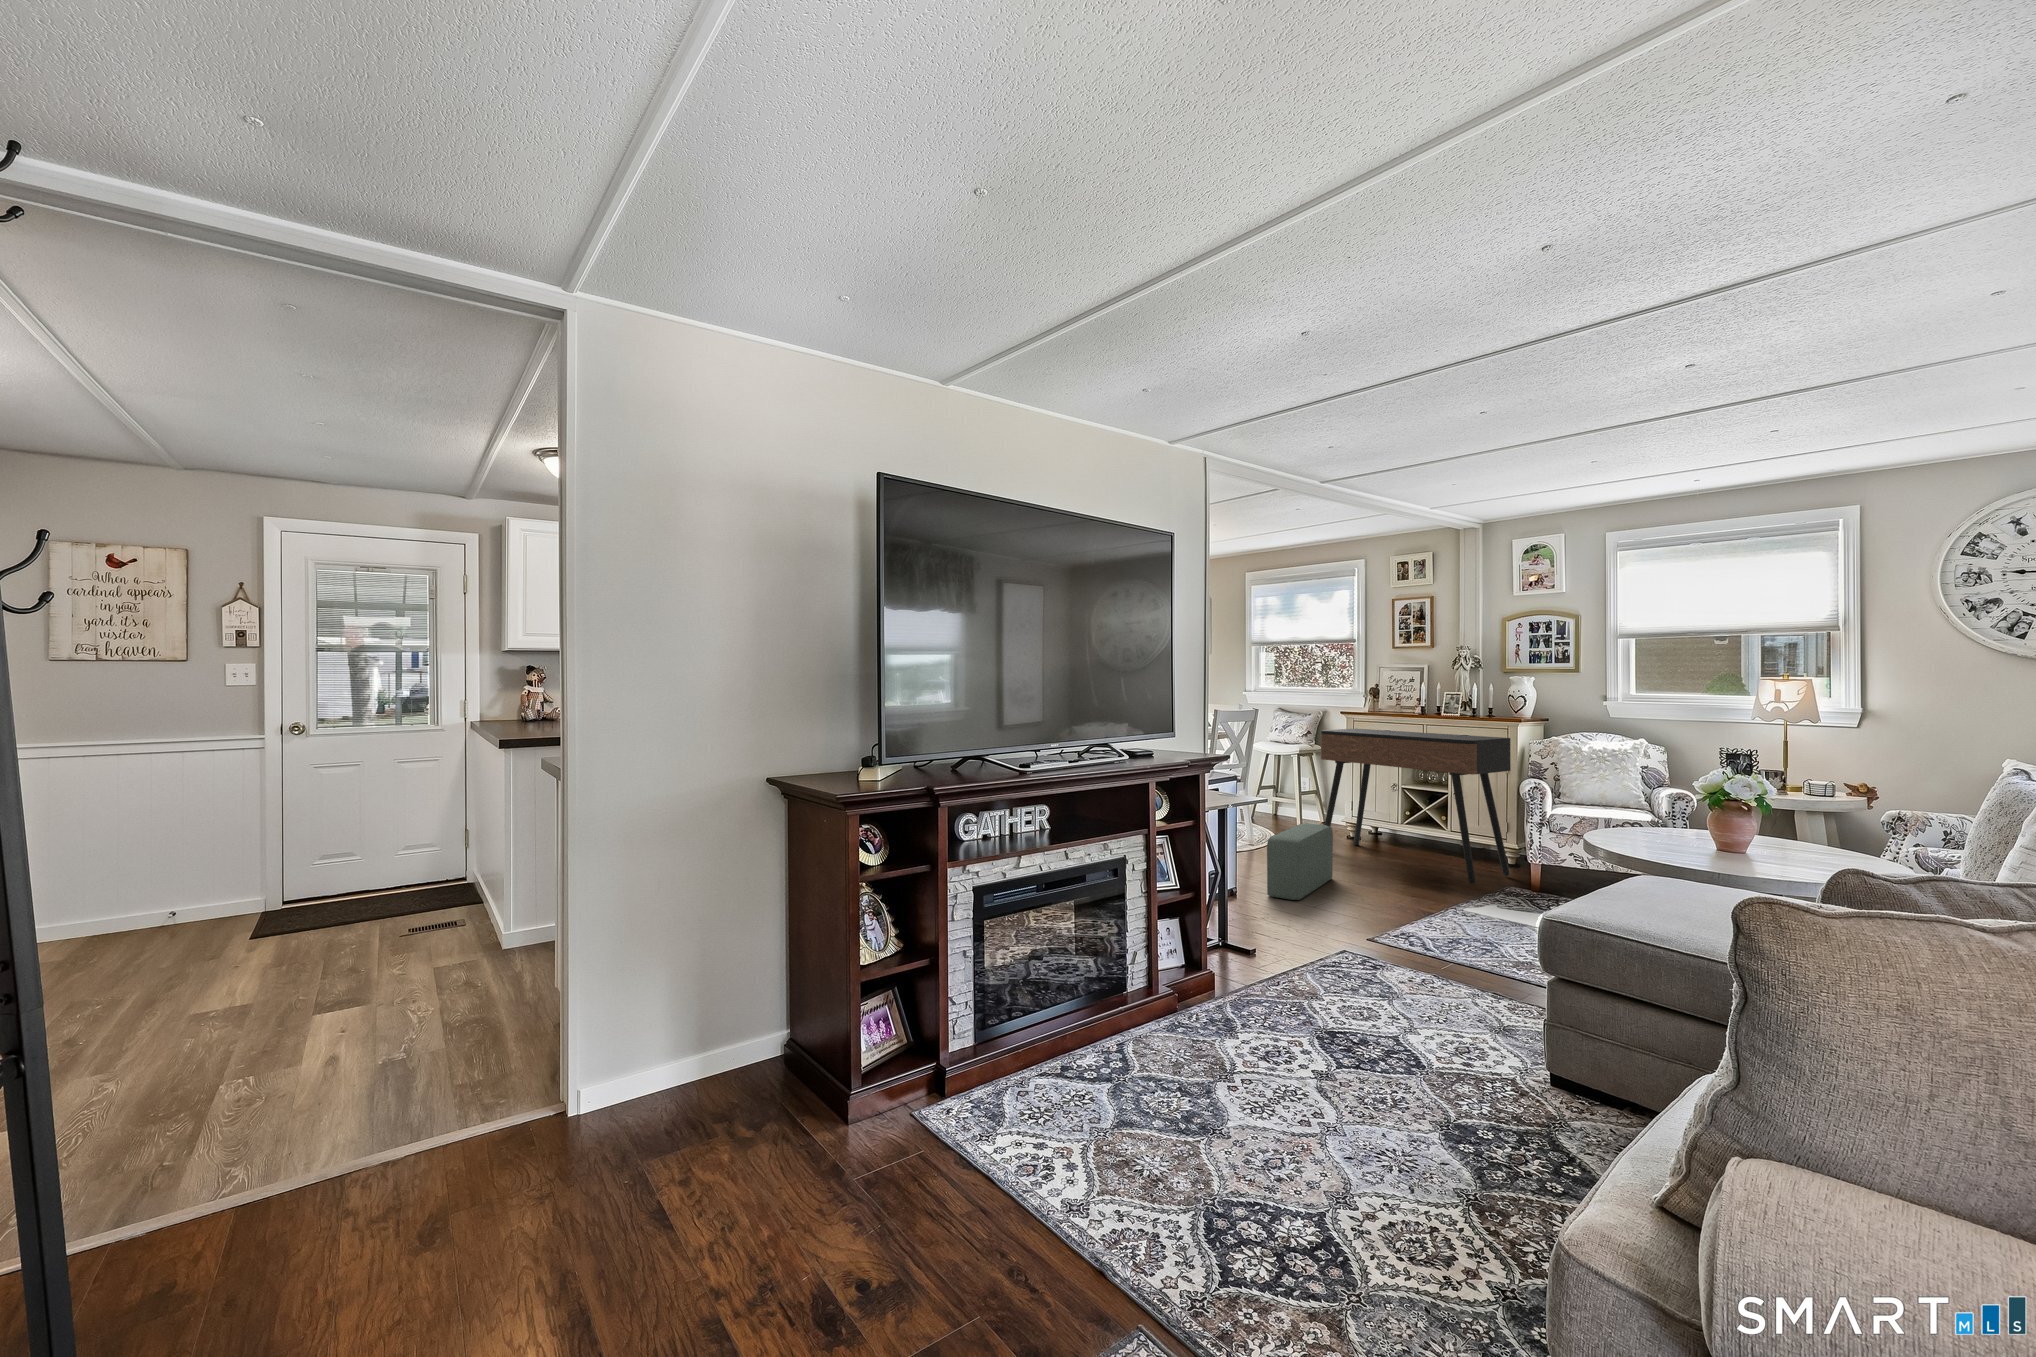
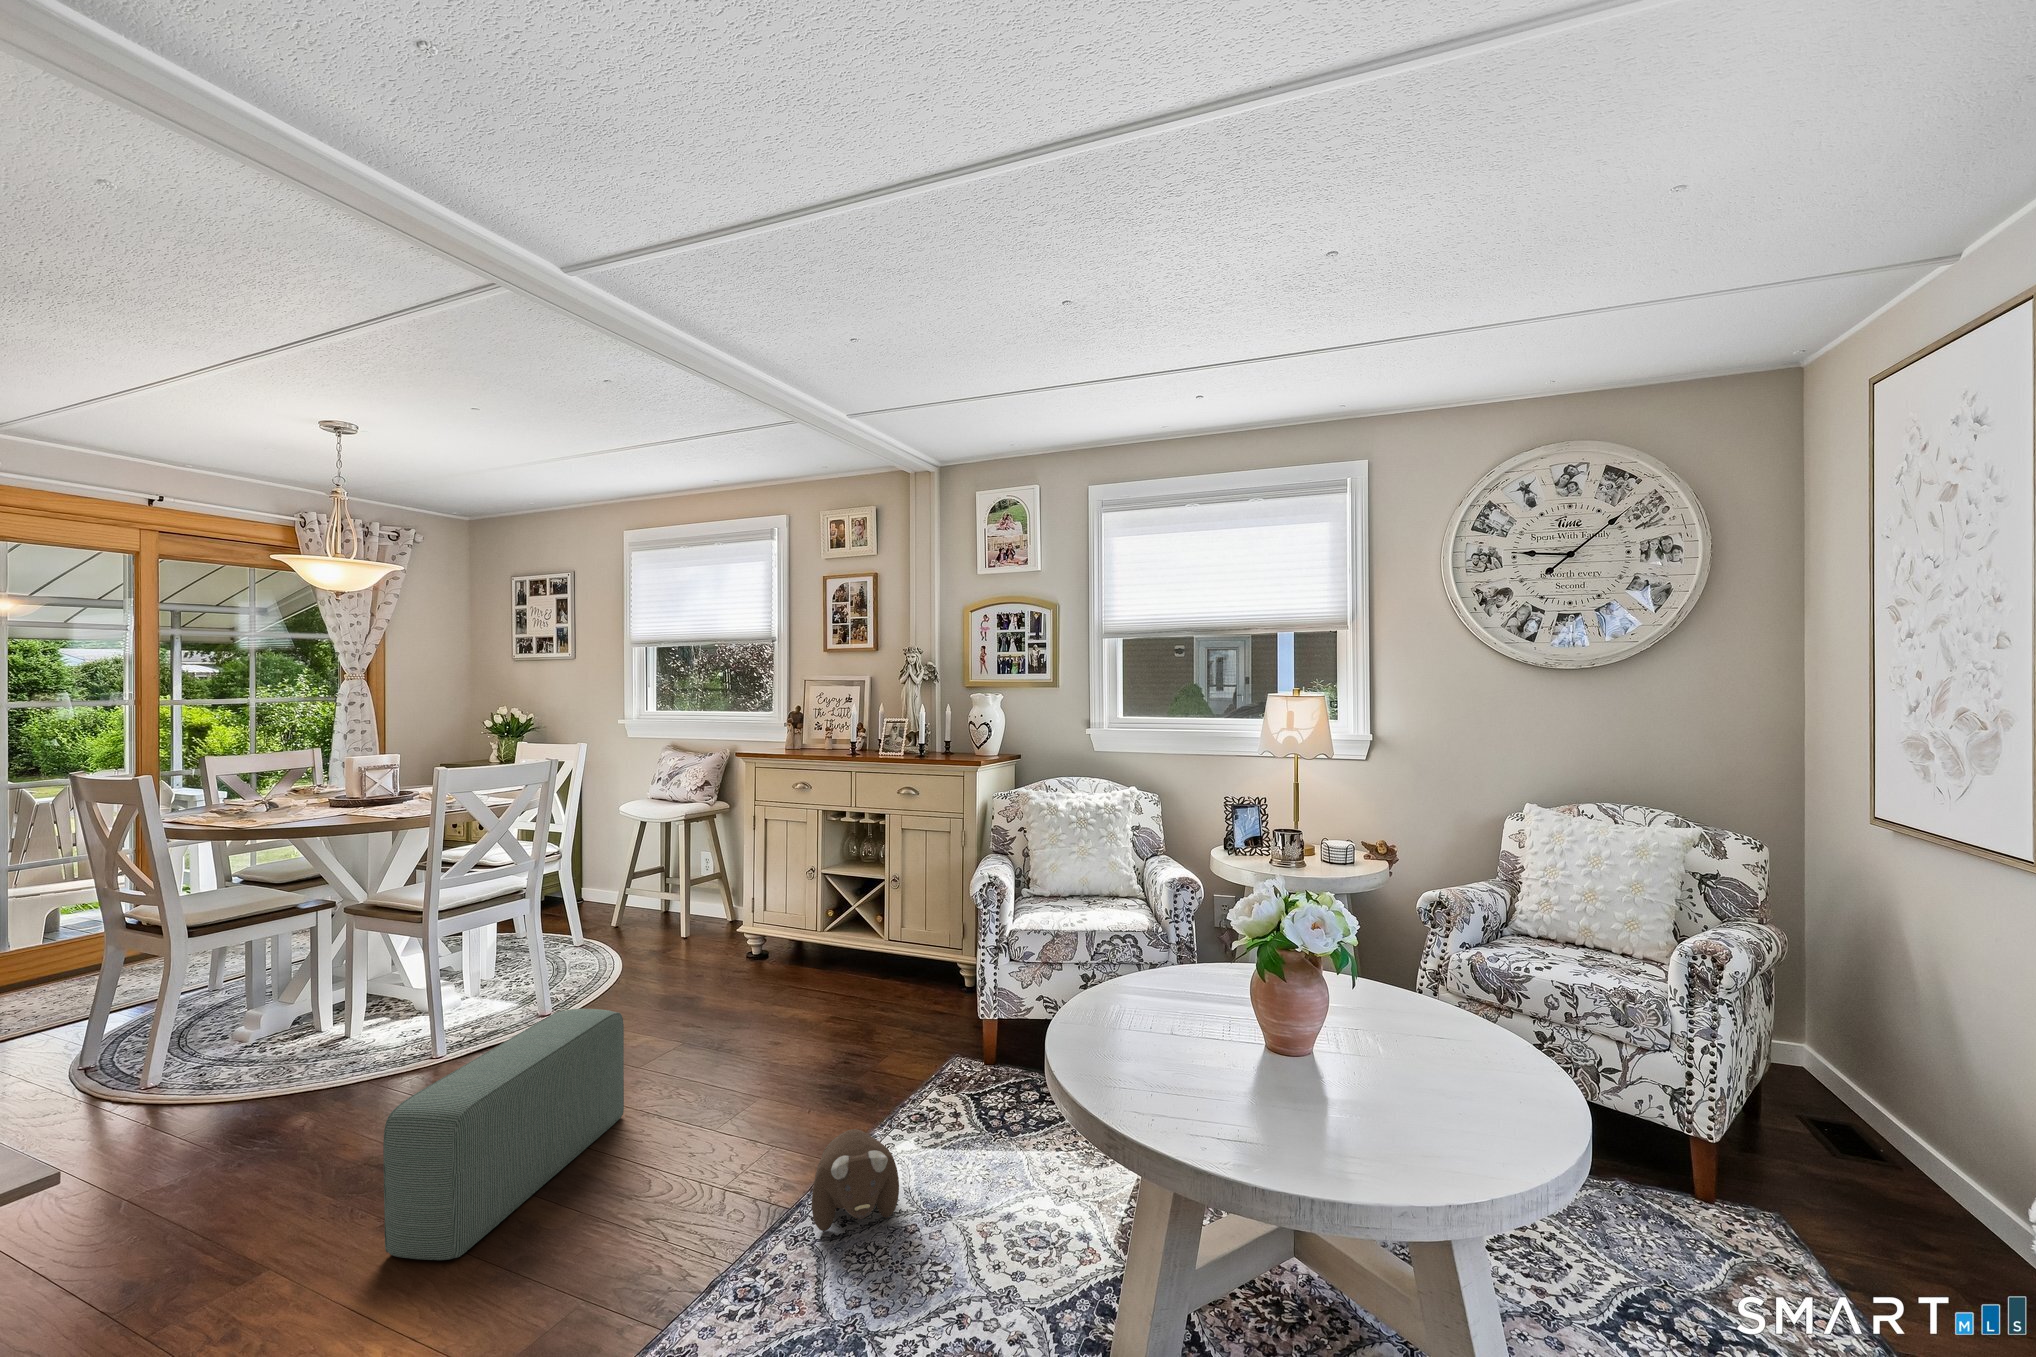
console table: present [1321,729,1511,883] -> none [665,784,956,1073]
plush toy: none [1455,879,1501,919] -> present [812,1129,899,1231]

